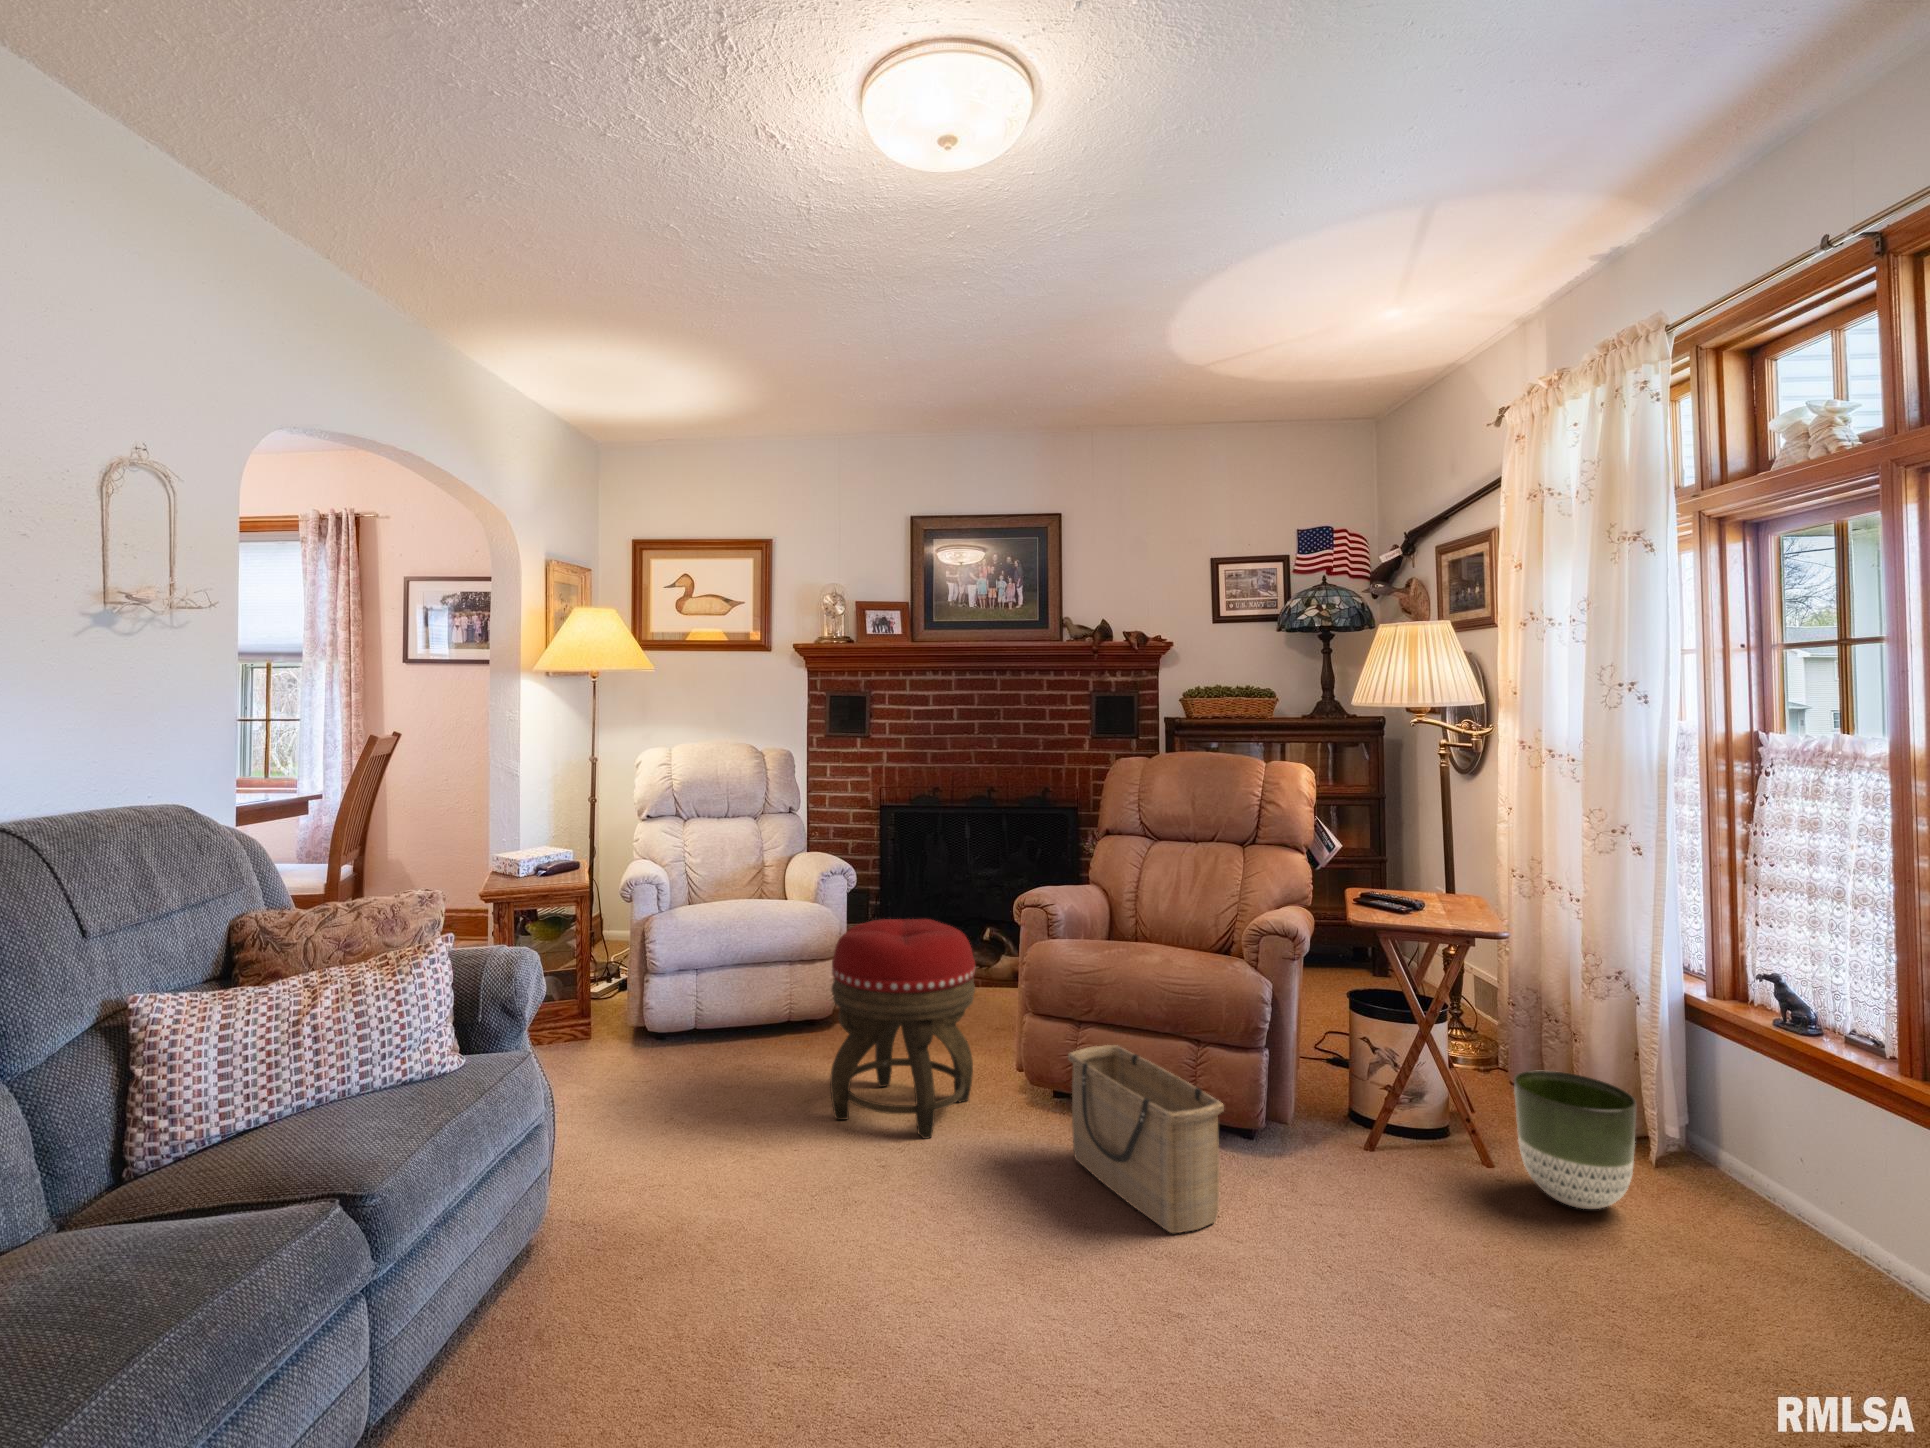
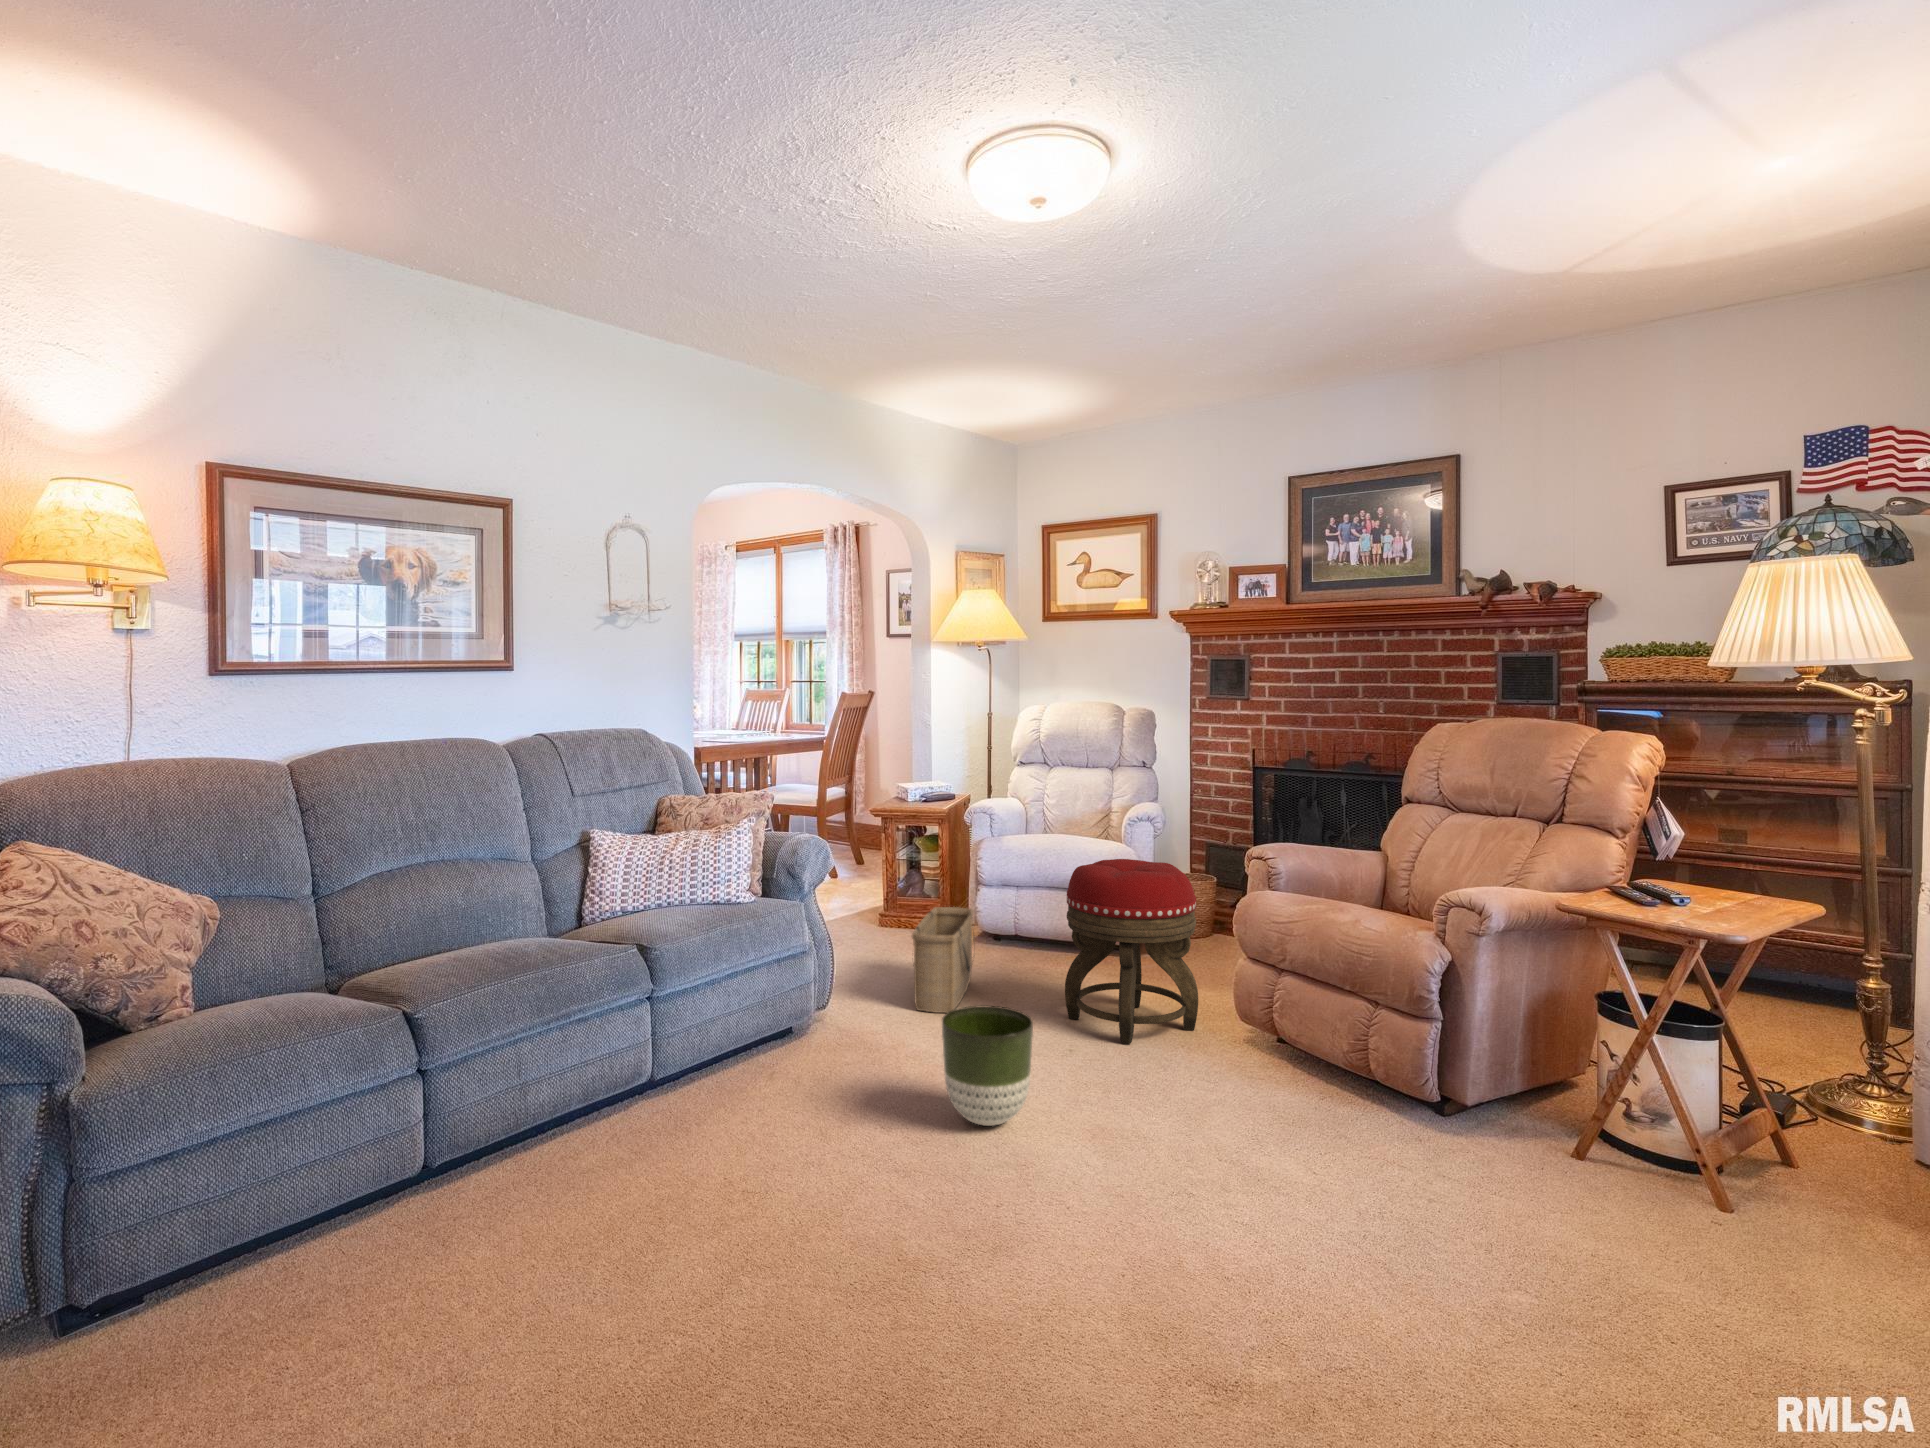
basket: present [1068,1045,1224,1233] -> present [912,907,974,1013]
planter: present [1514,1070,1636,1209] -> present [942,1005,1033,1126]

